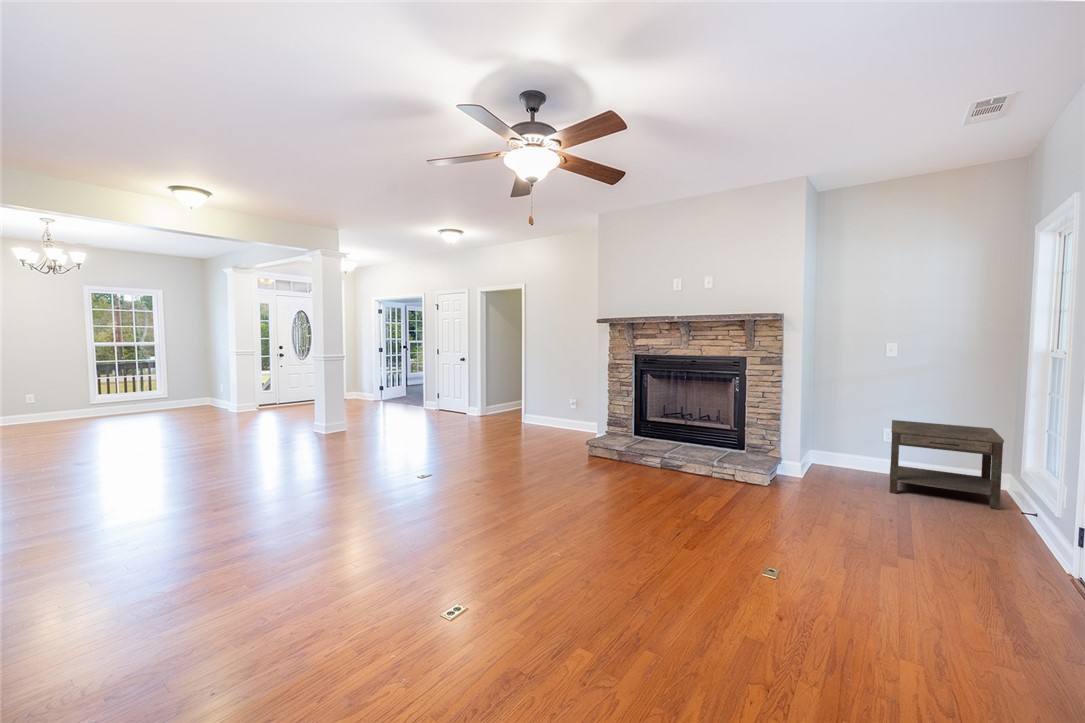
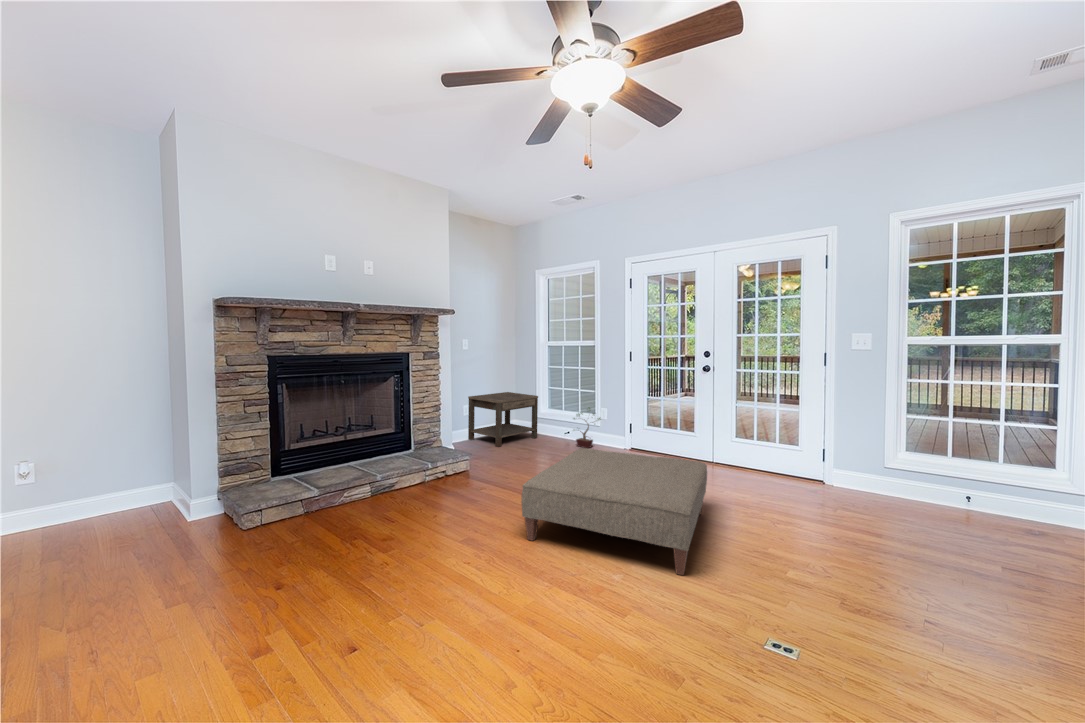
ottoman: none [585,470,810,625] -> present [521,448,707,575]
potted plant: none [1016,473,1053,550] -> present [574,408,600,448]

